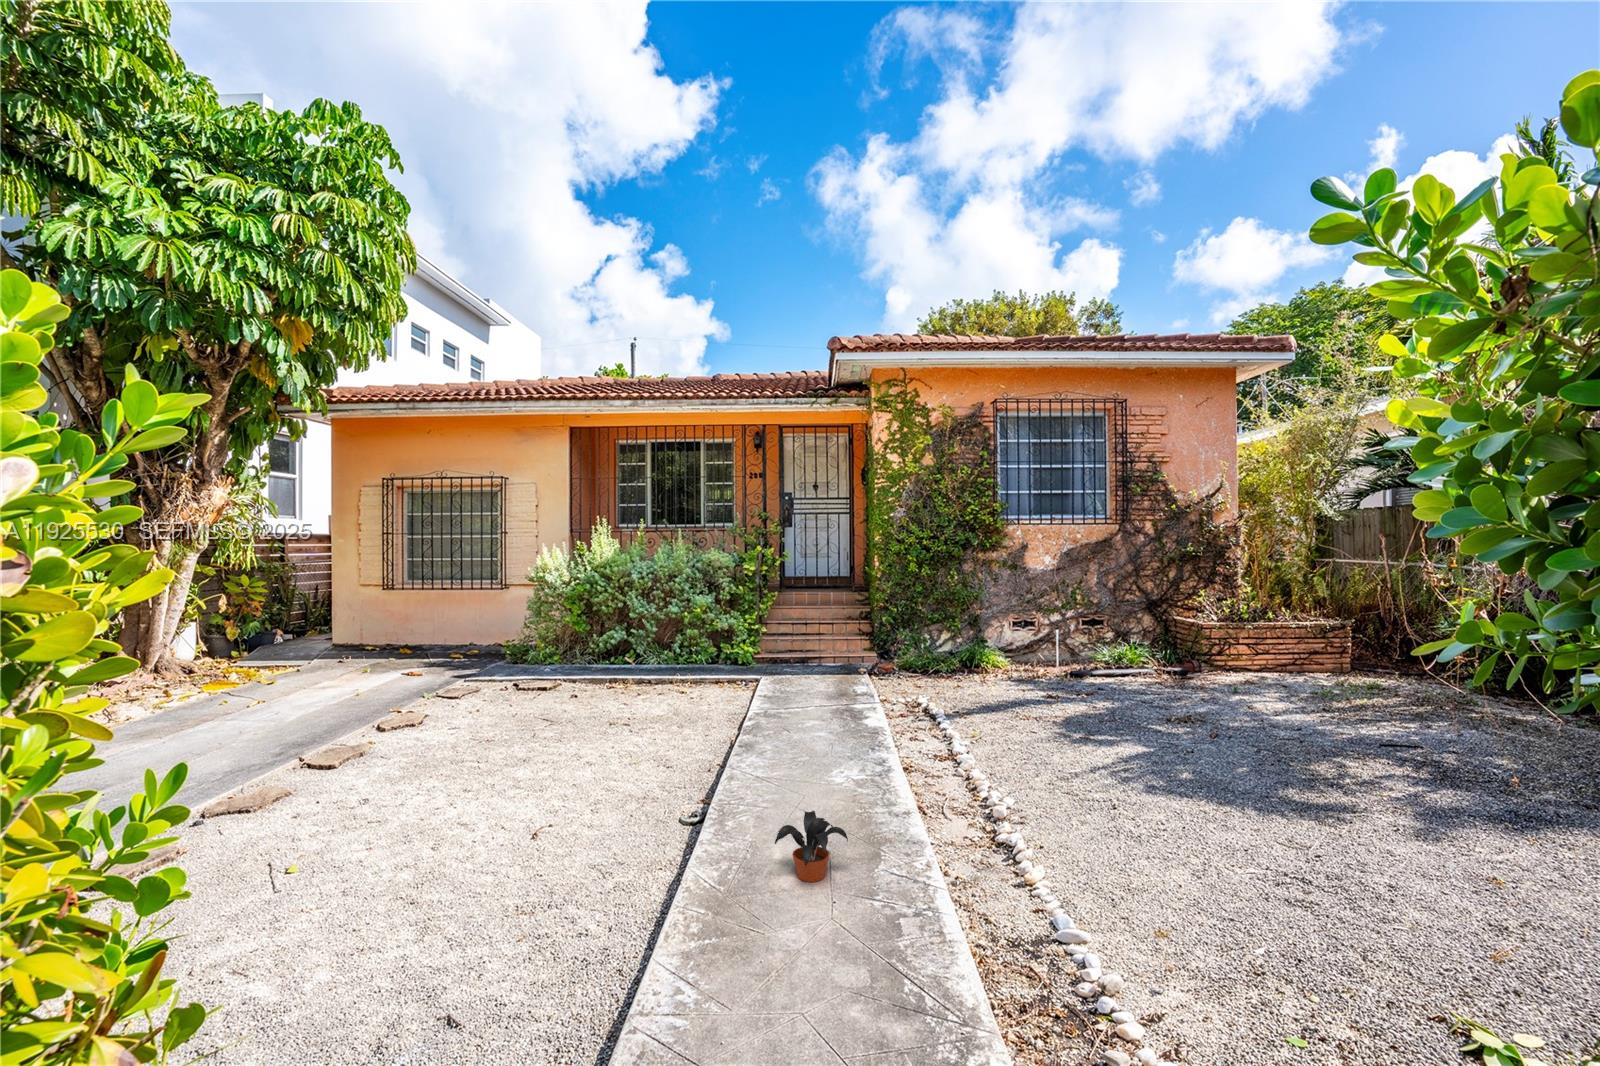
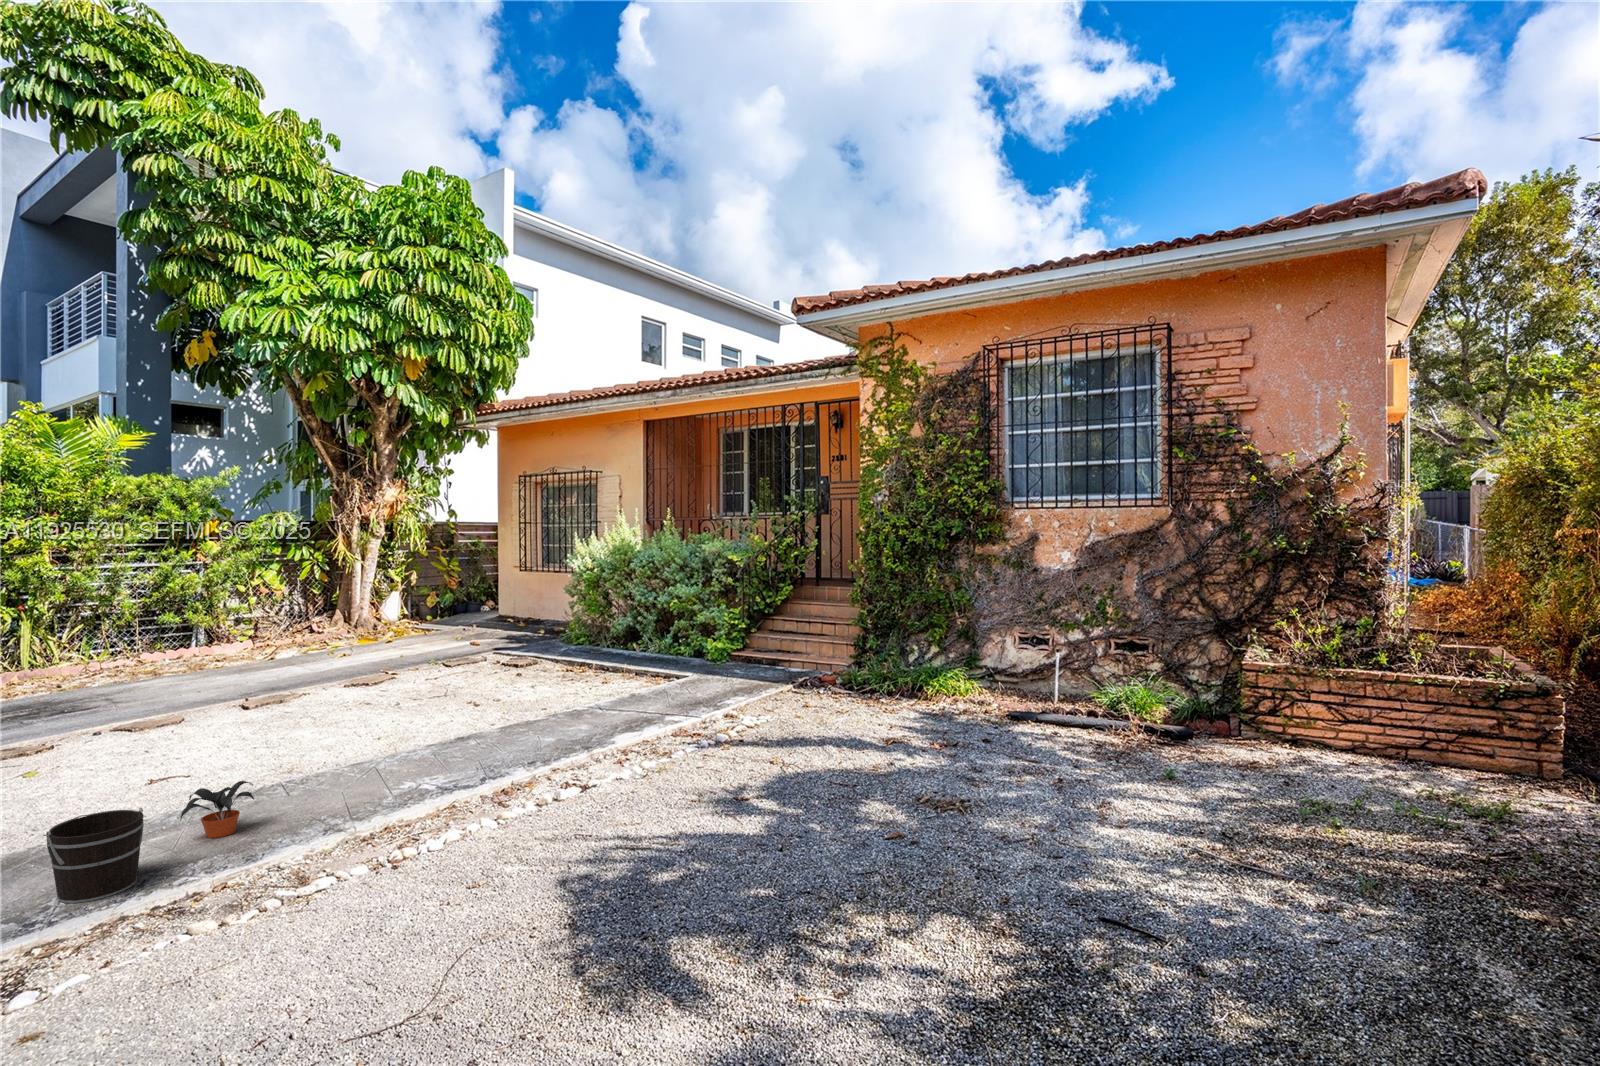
bucket: none [834,844,928,974] -> present [43,808,144,903]

